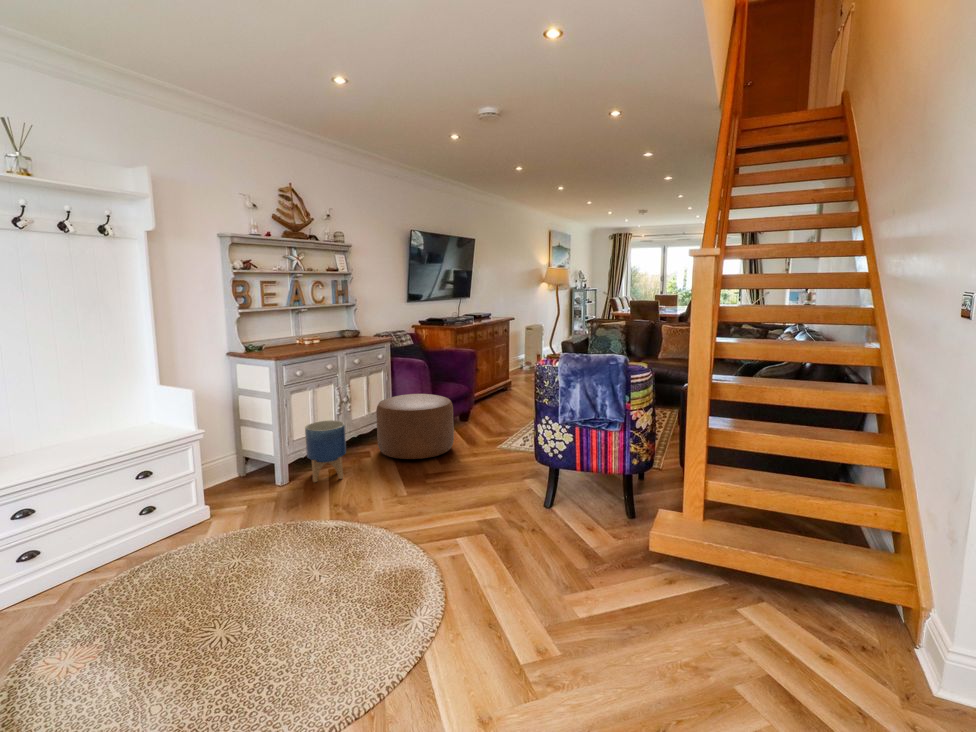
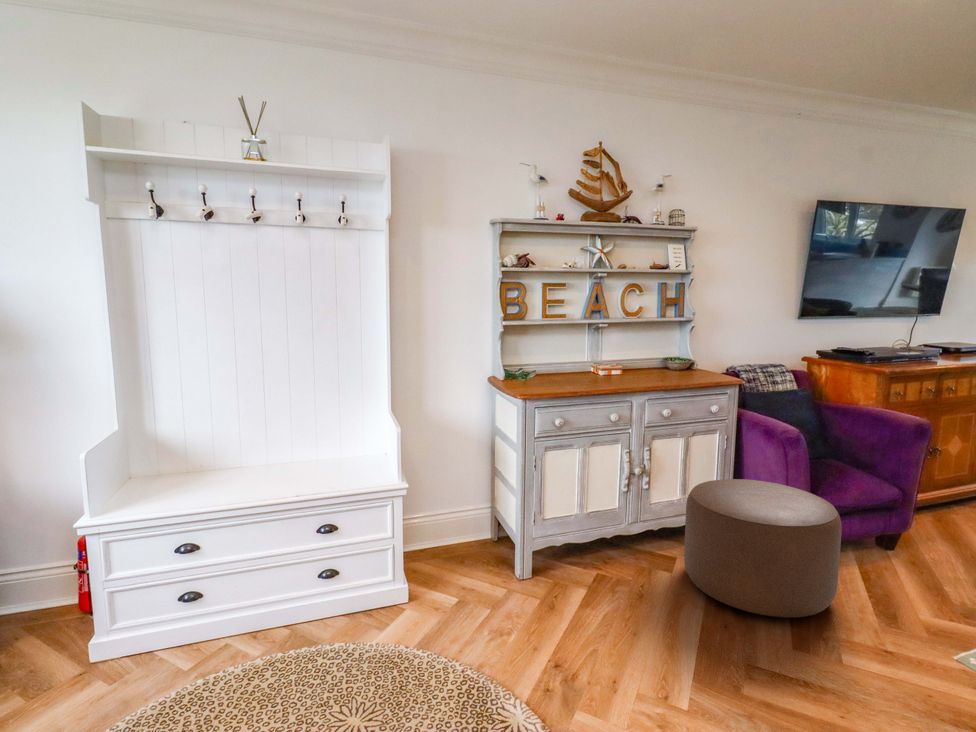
planter: present [305,420,346,482] -> none [555,499,616,604]

